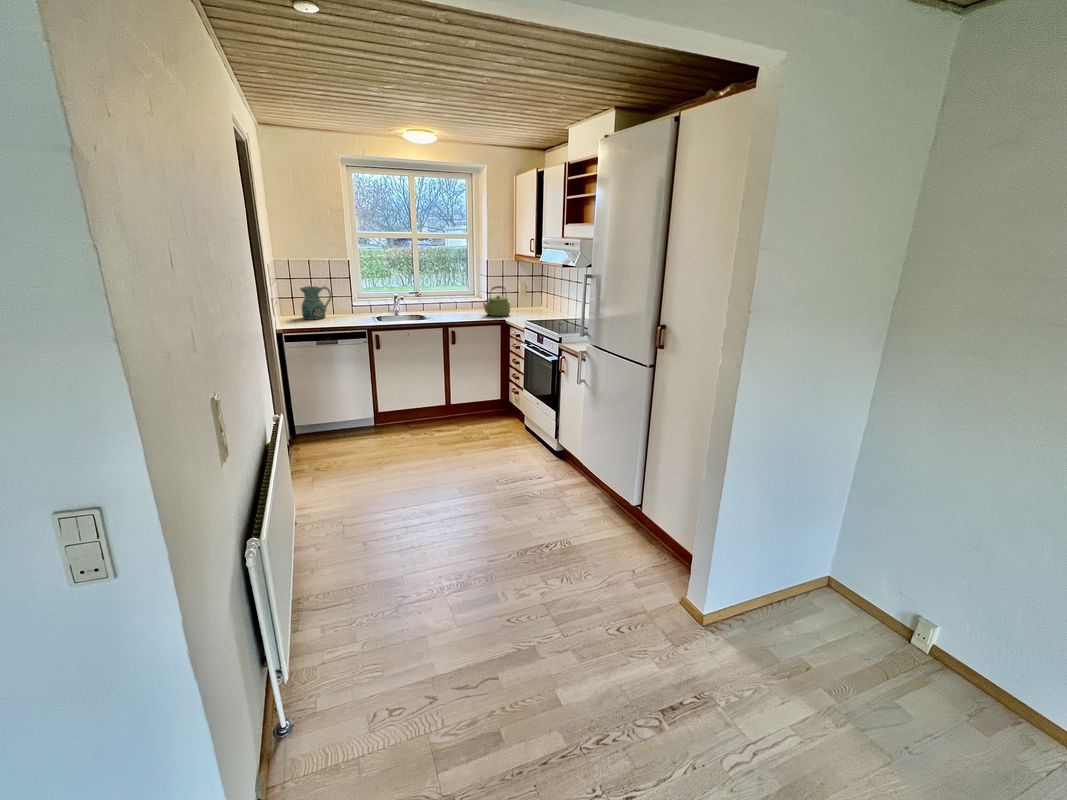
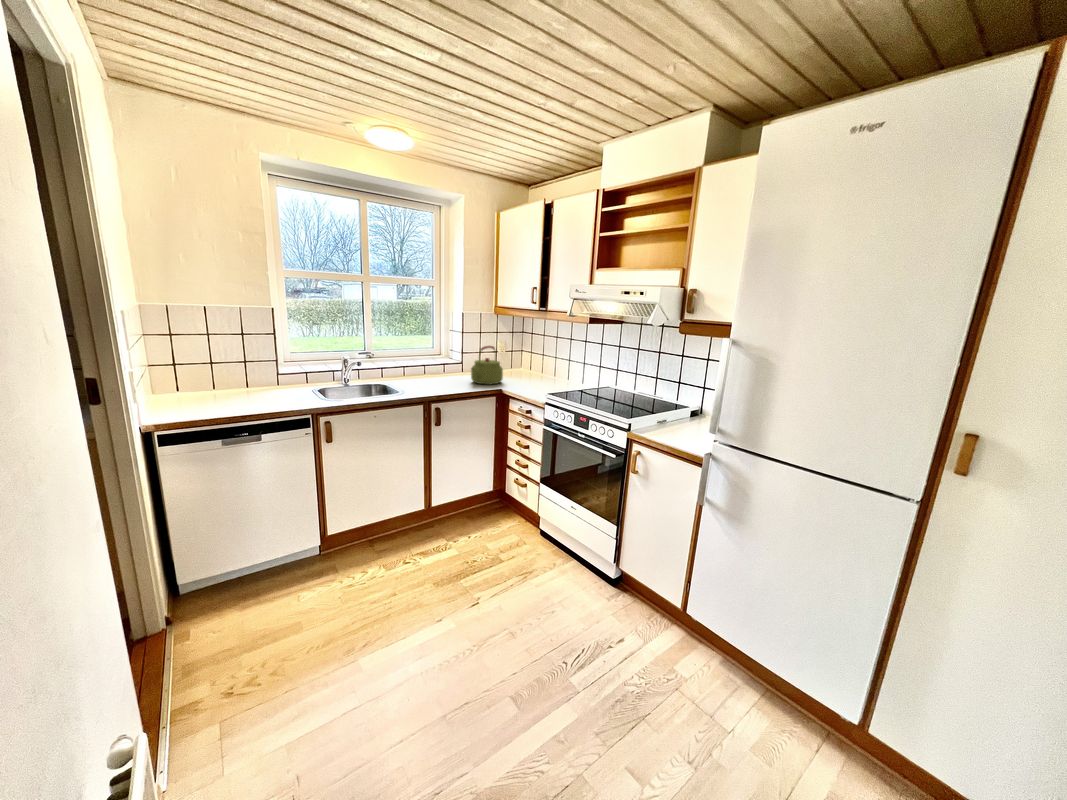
ceramic pitcher: present [300,286,332,320] -> none [188,348,246,401]

